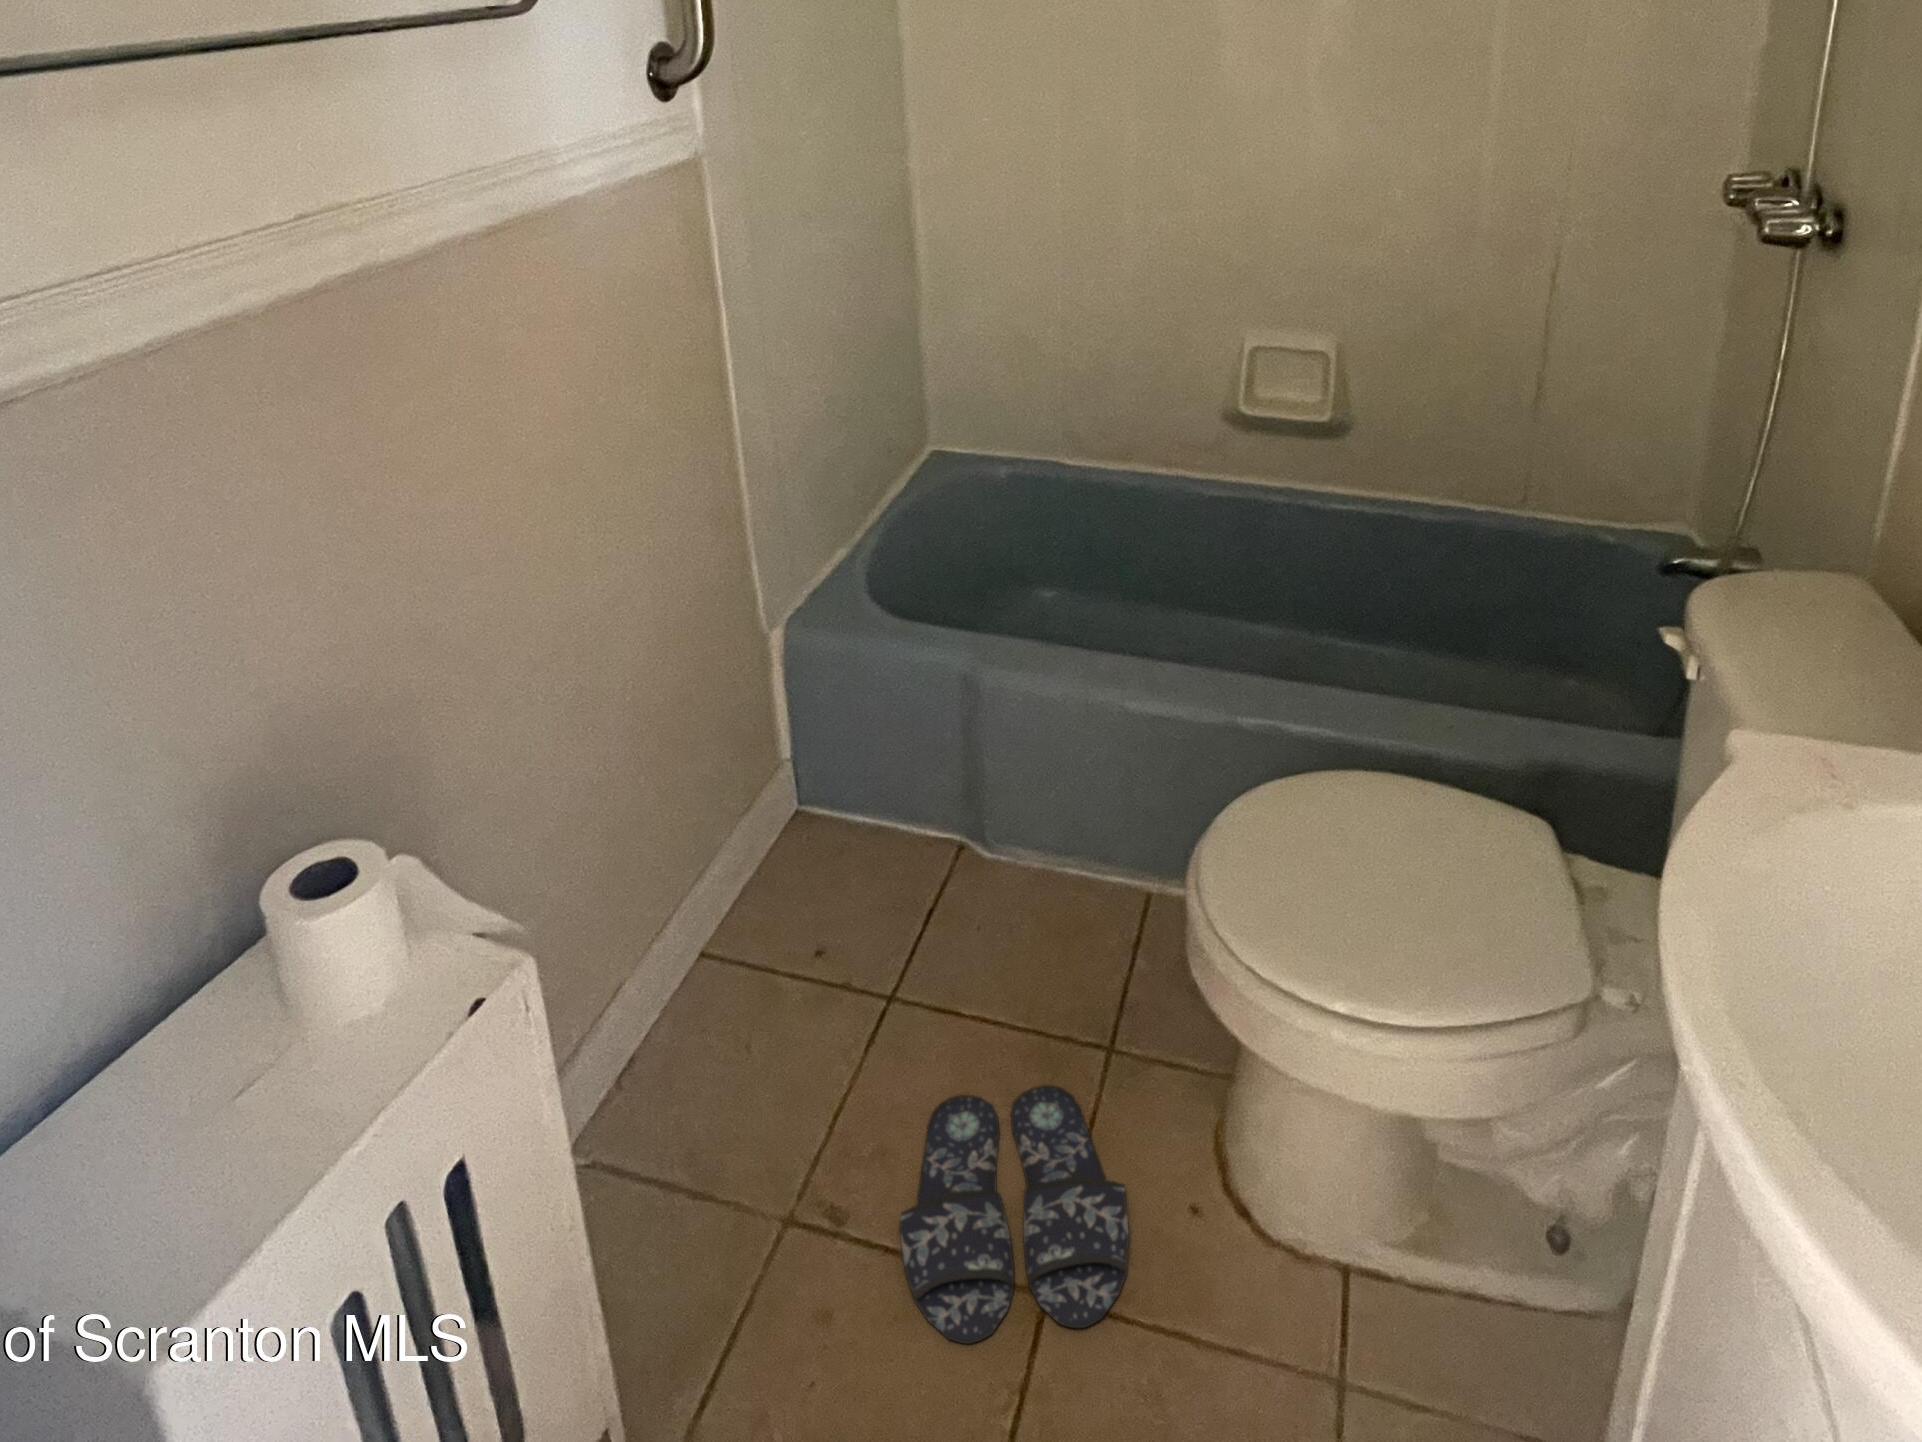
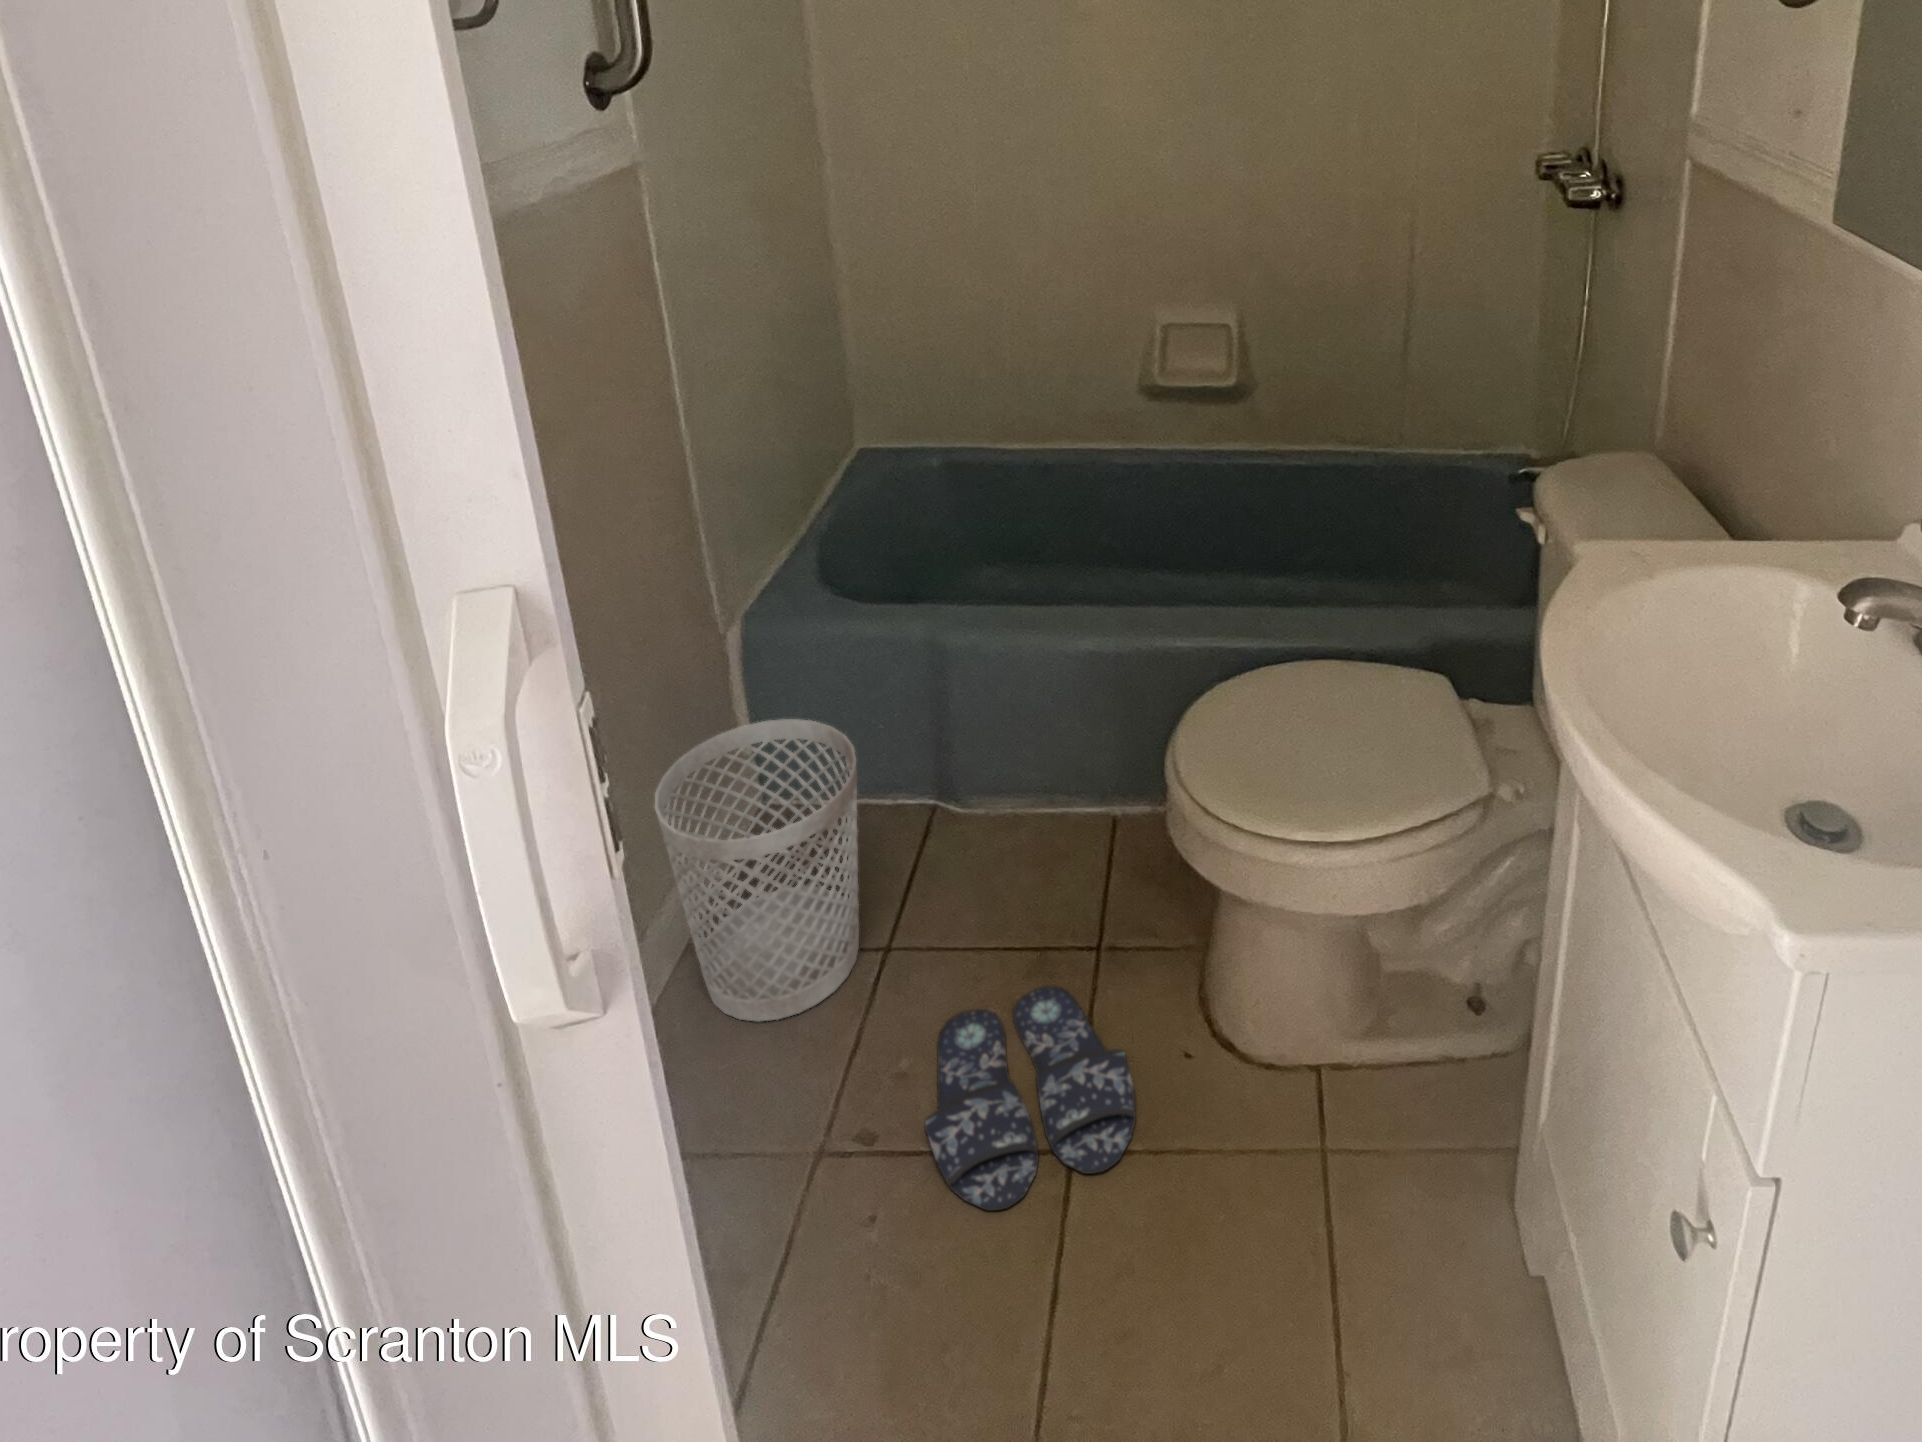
wastebasket: none [667,743,869,1061] -> present [655,719,859,1021]

